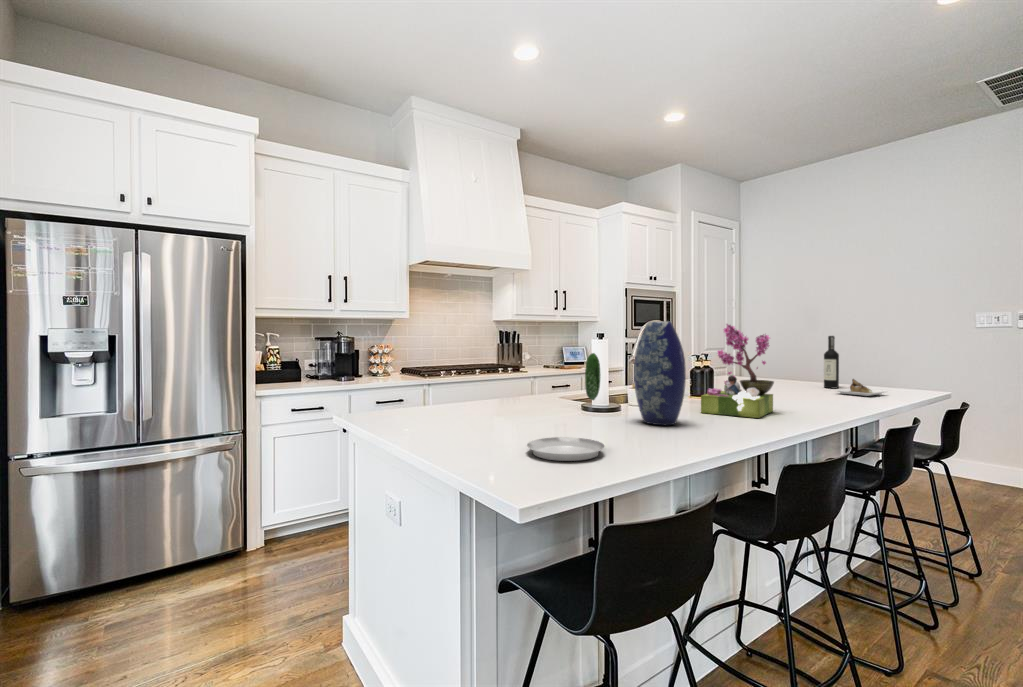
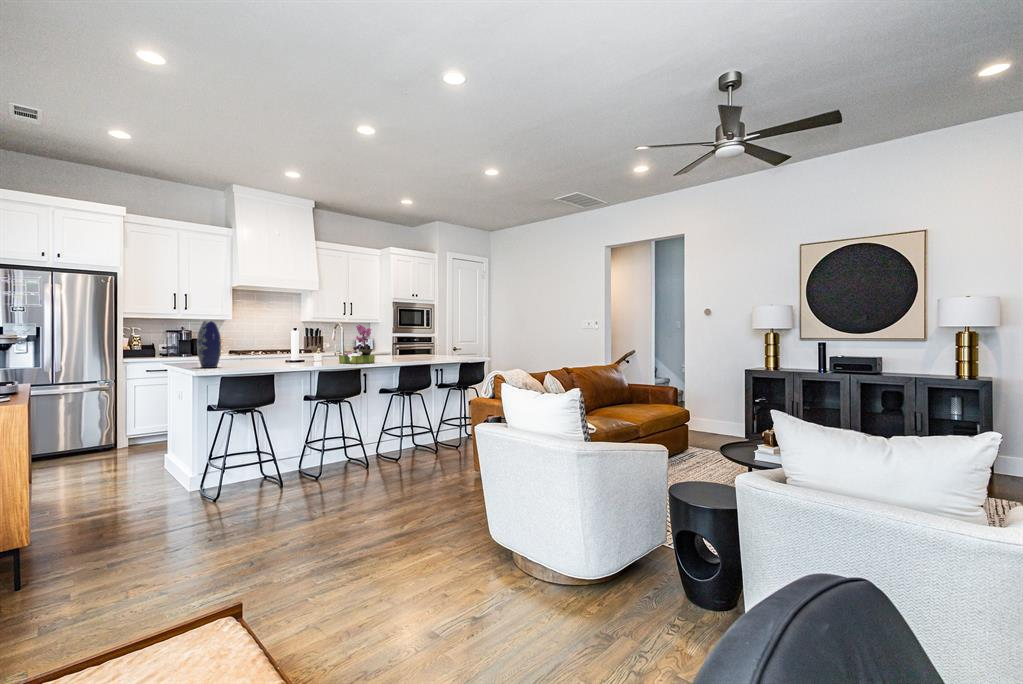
vase: present [634,321,686,425] -> present [197,321,221,368]
wine bottle: present [824,336,887,396] -> none [440,331,462,359]
plate: present [527,353,604,461] -> none [224,333,257,369]

